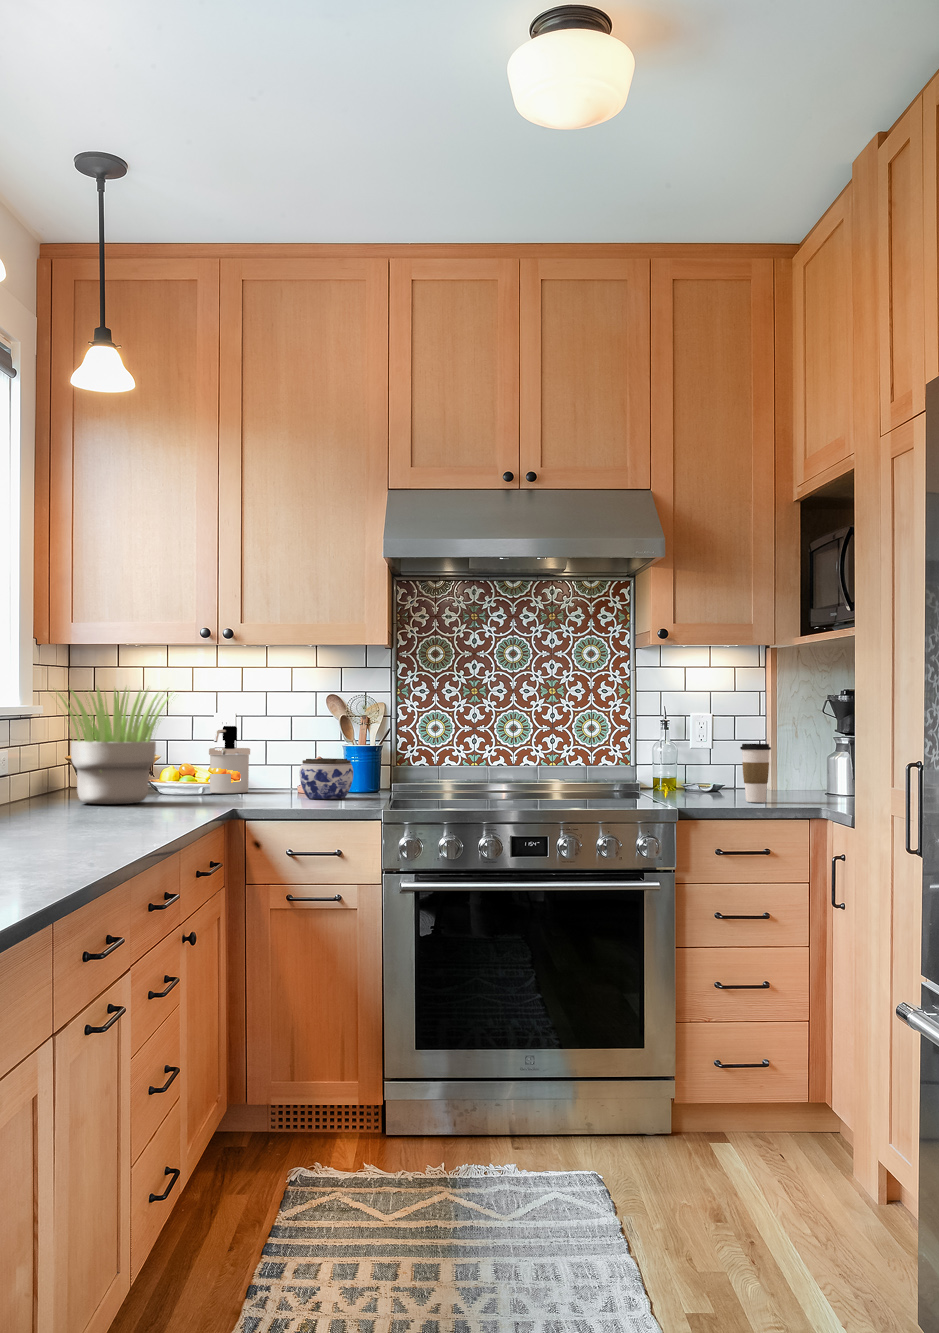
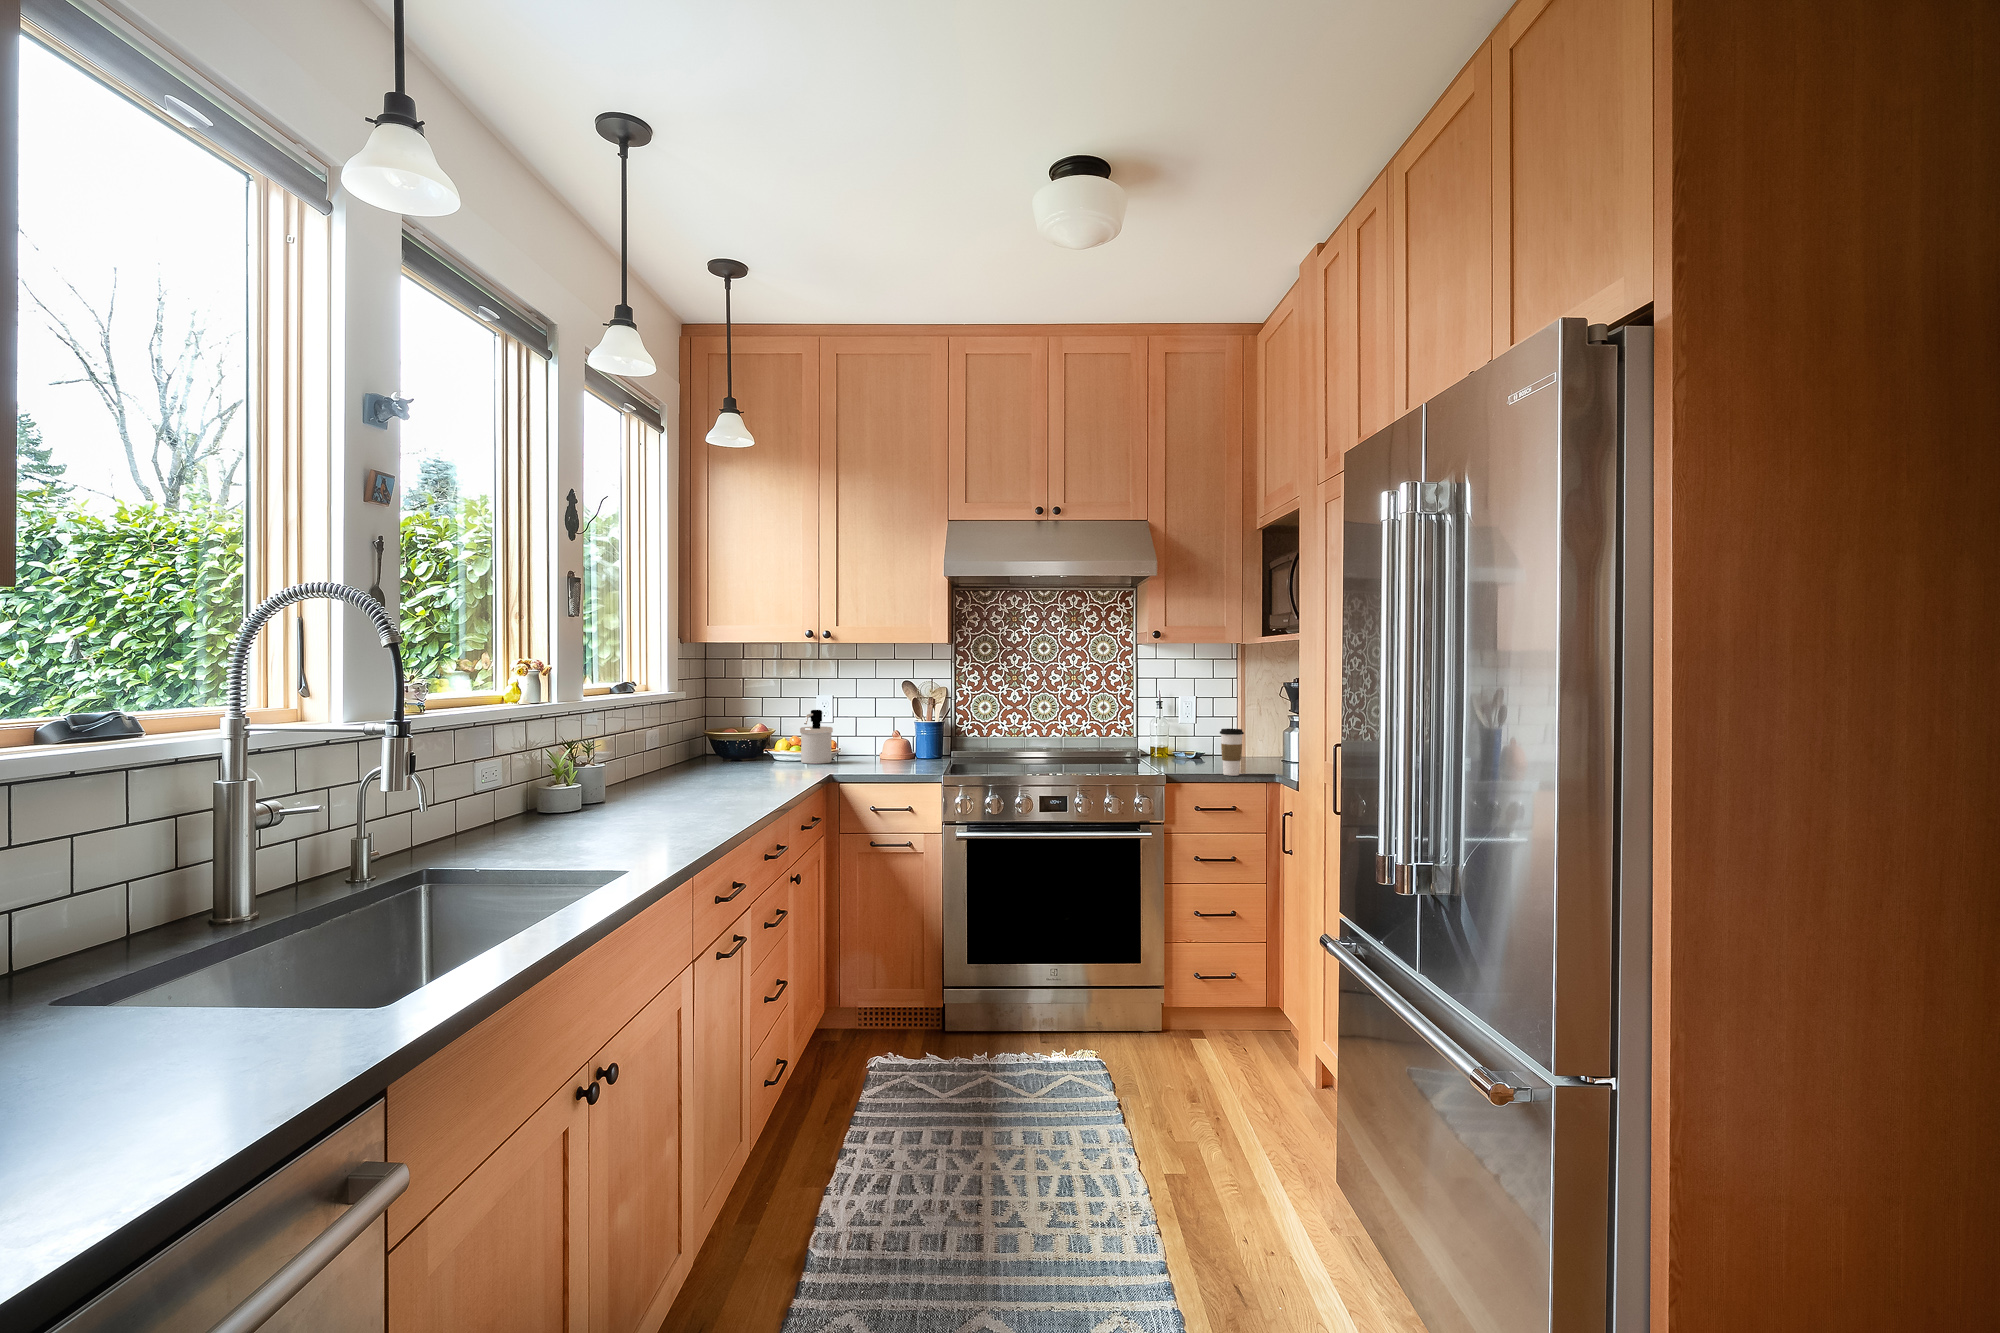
potted plant: present [58,688,174,804] -> none [672,686,782,780]
jar: present [300,758,353,799] -> none [872,738,915,772]

